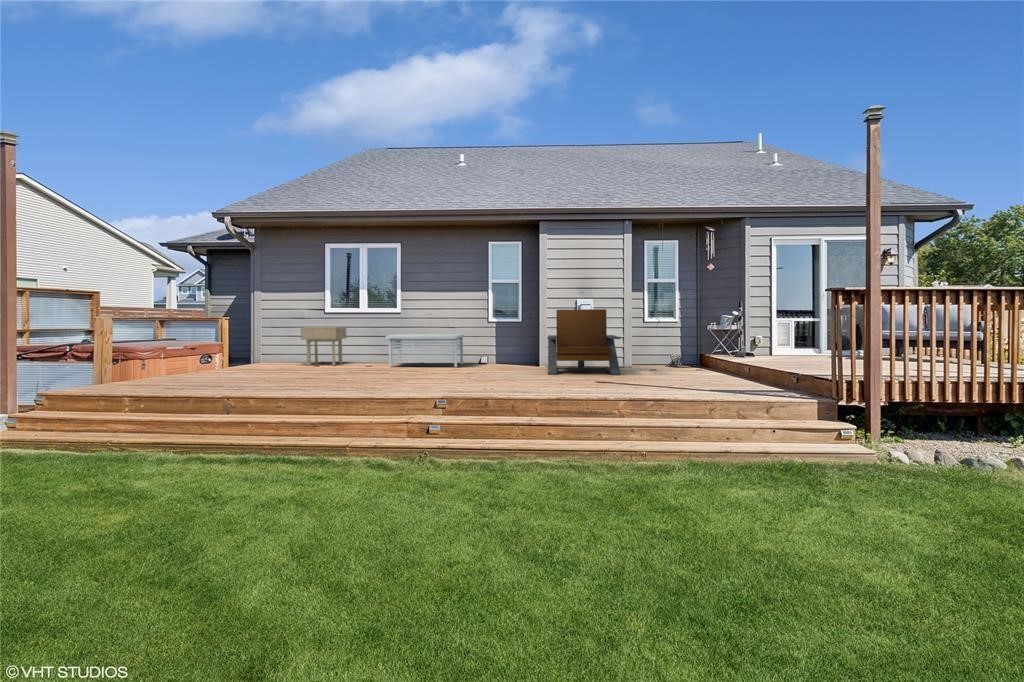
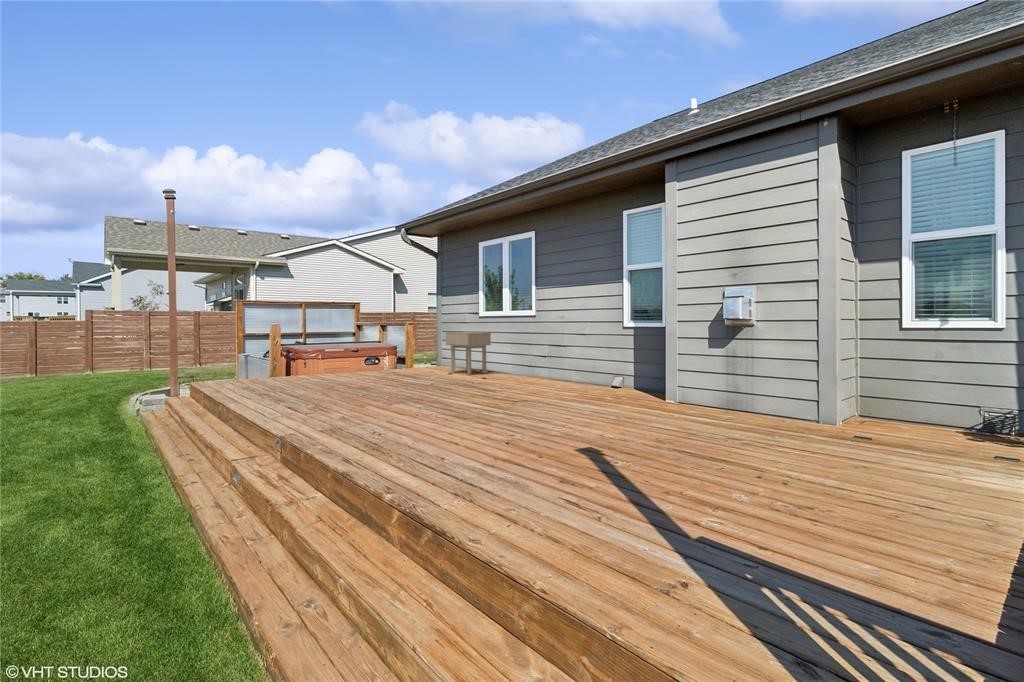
lounge chair: present [548,309,620,375] -> none [613,303,784,437]
storage bench: present [386,334,464,367] -> none [496,342,593,389]

